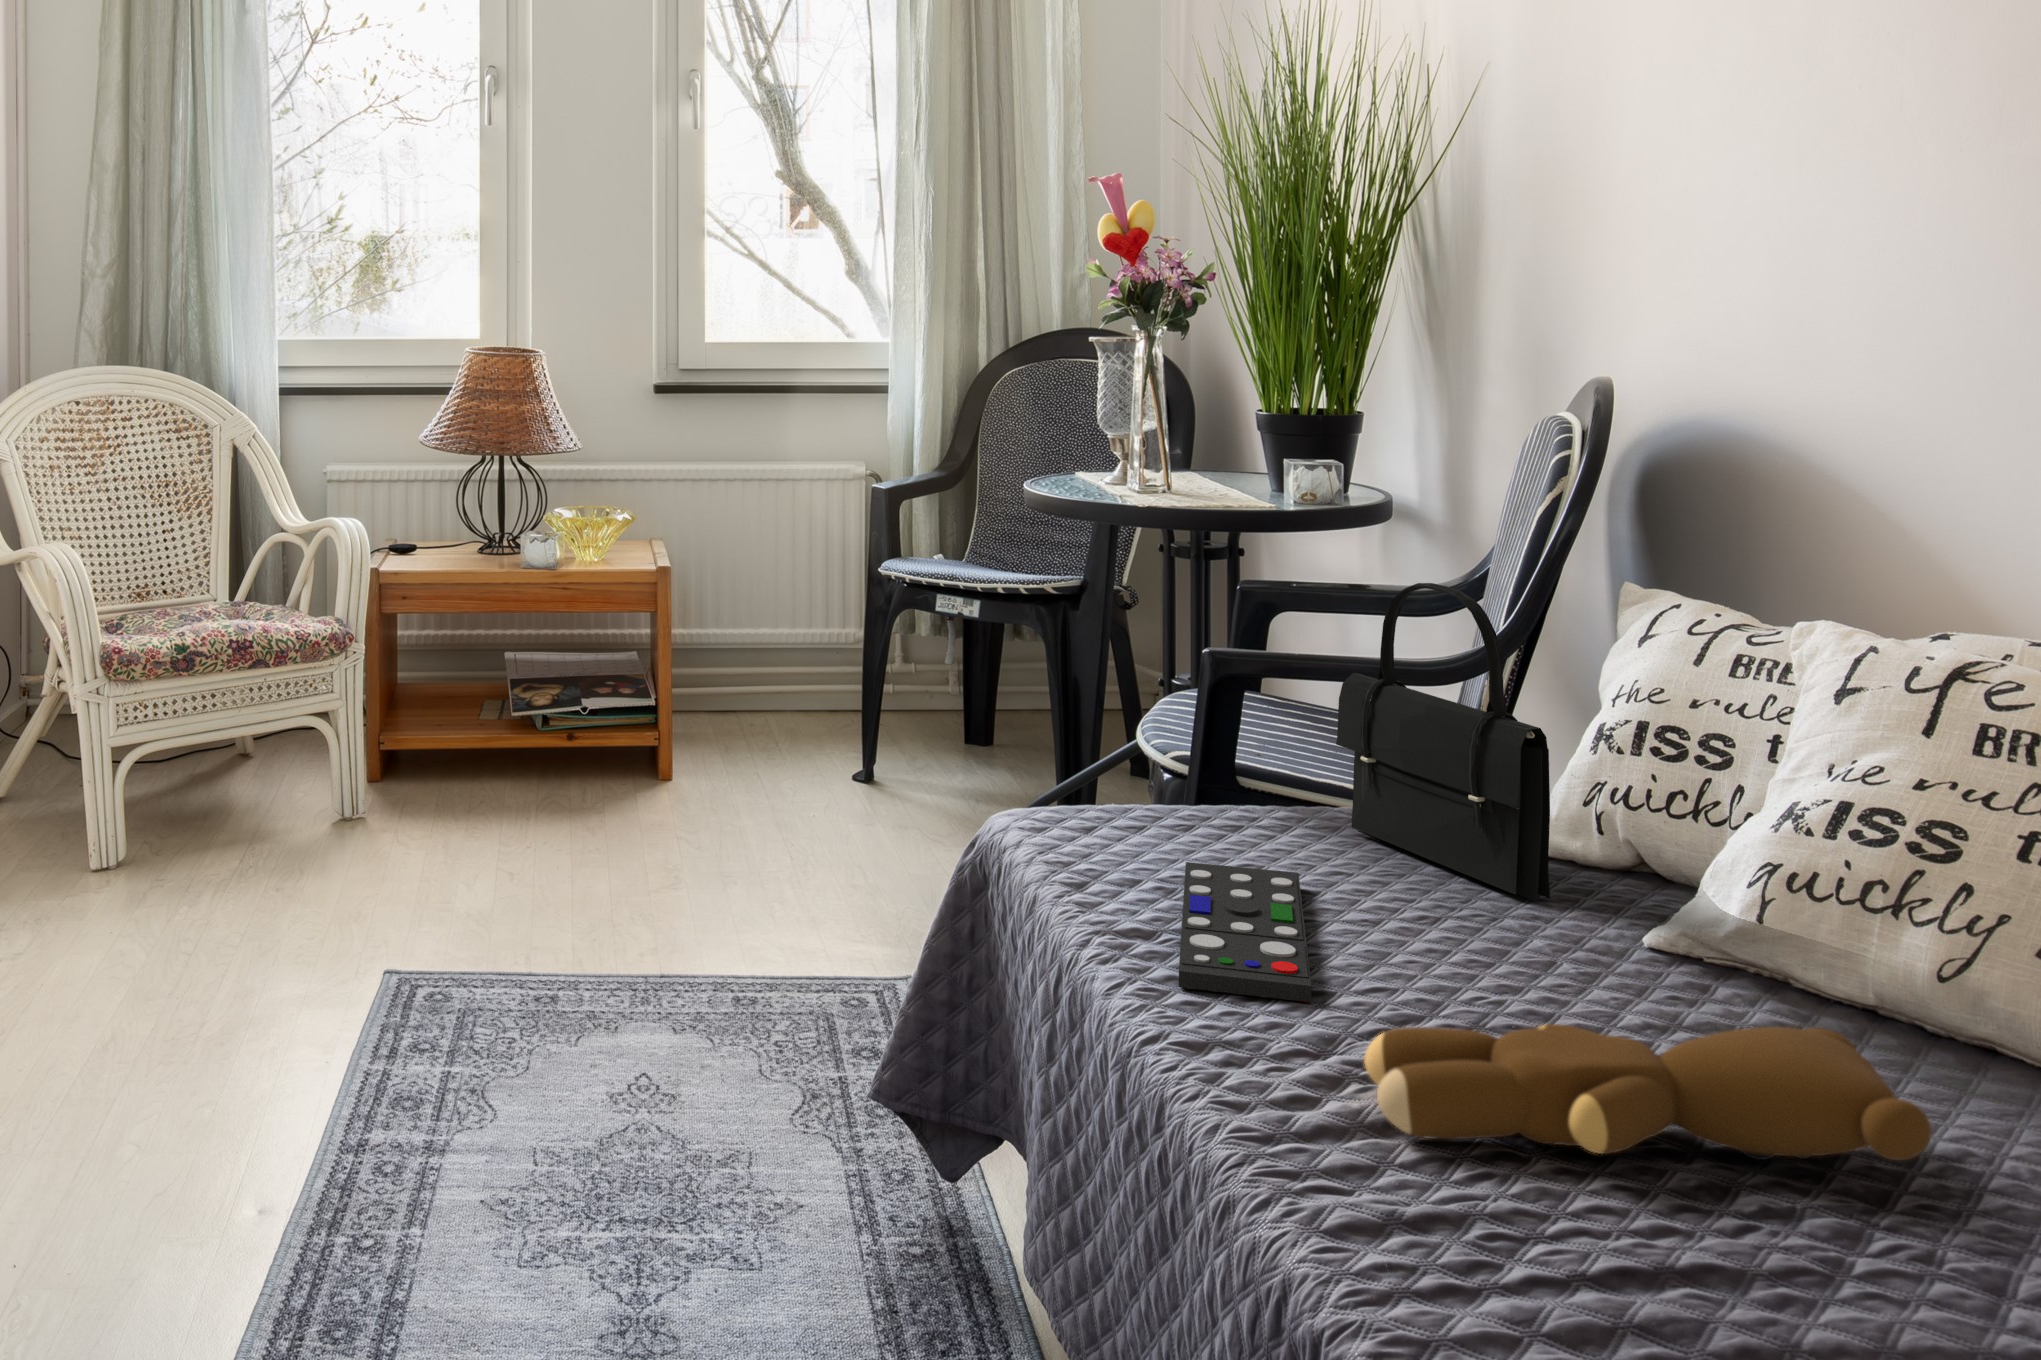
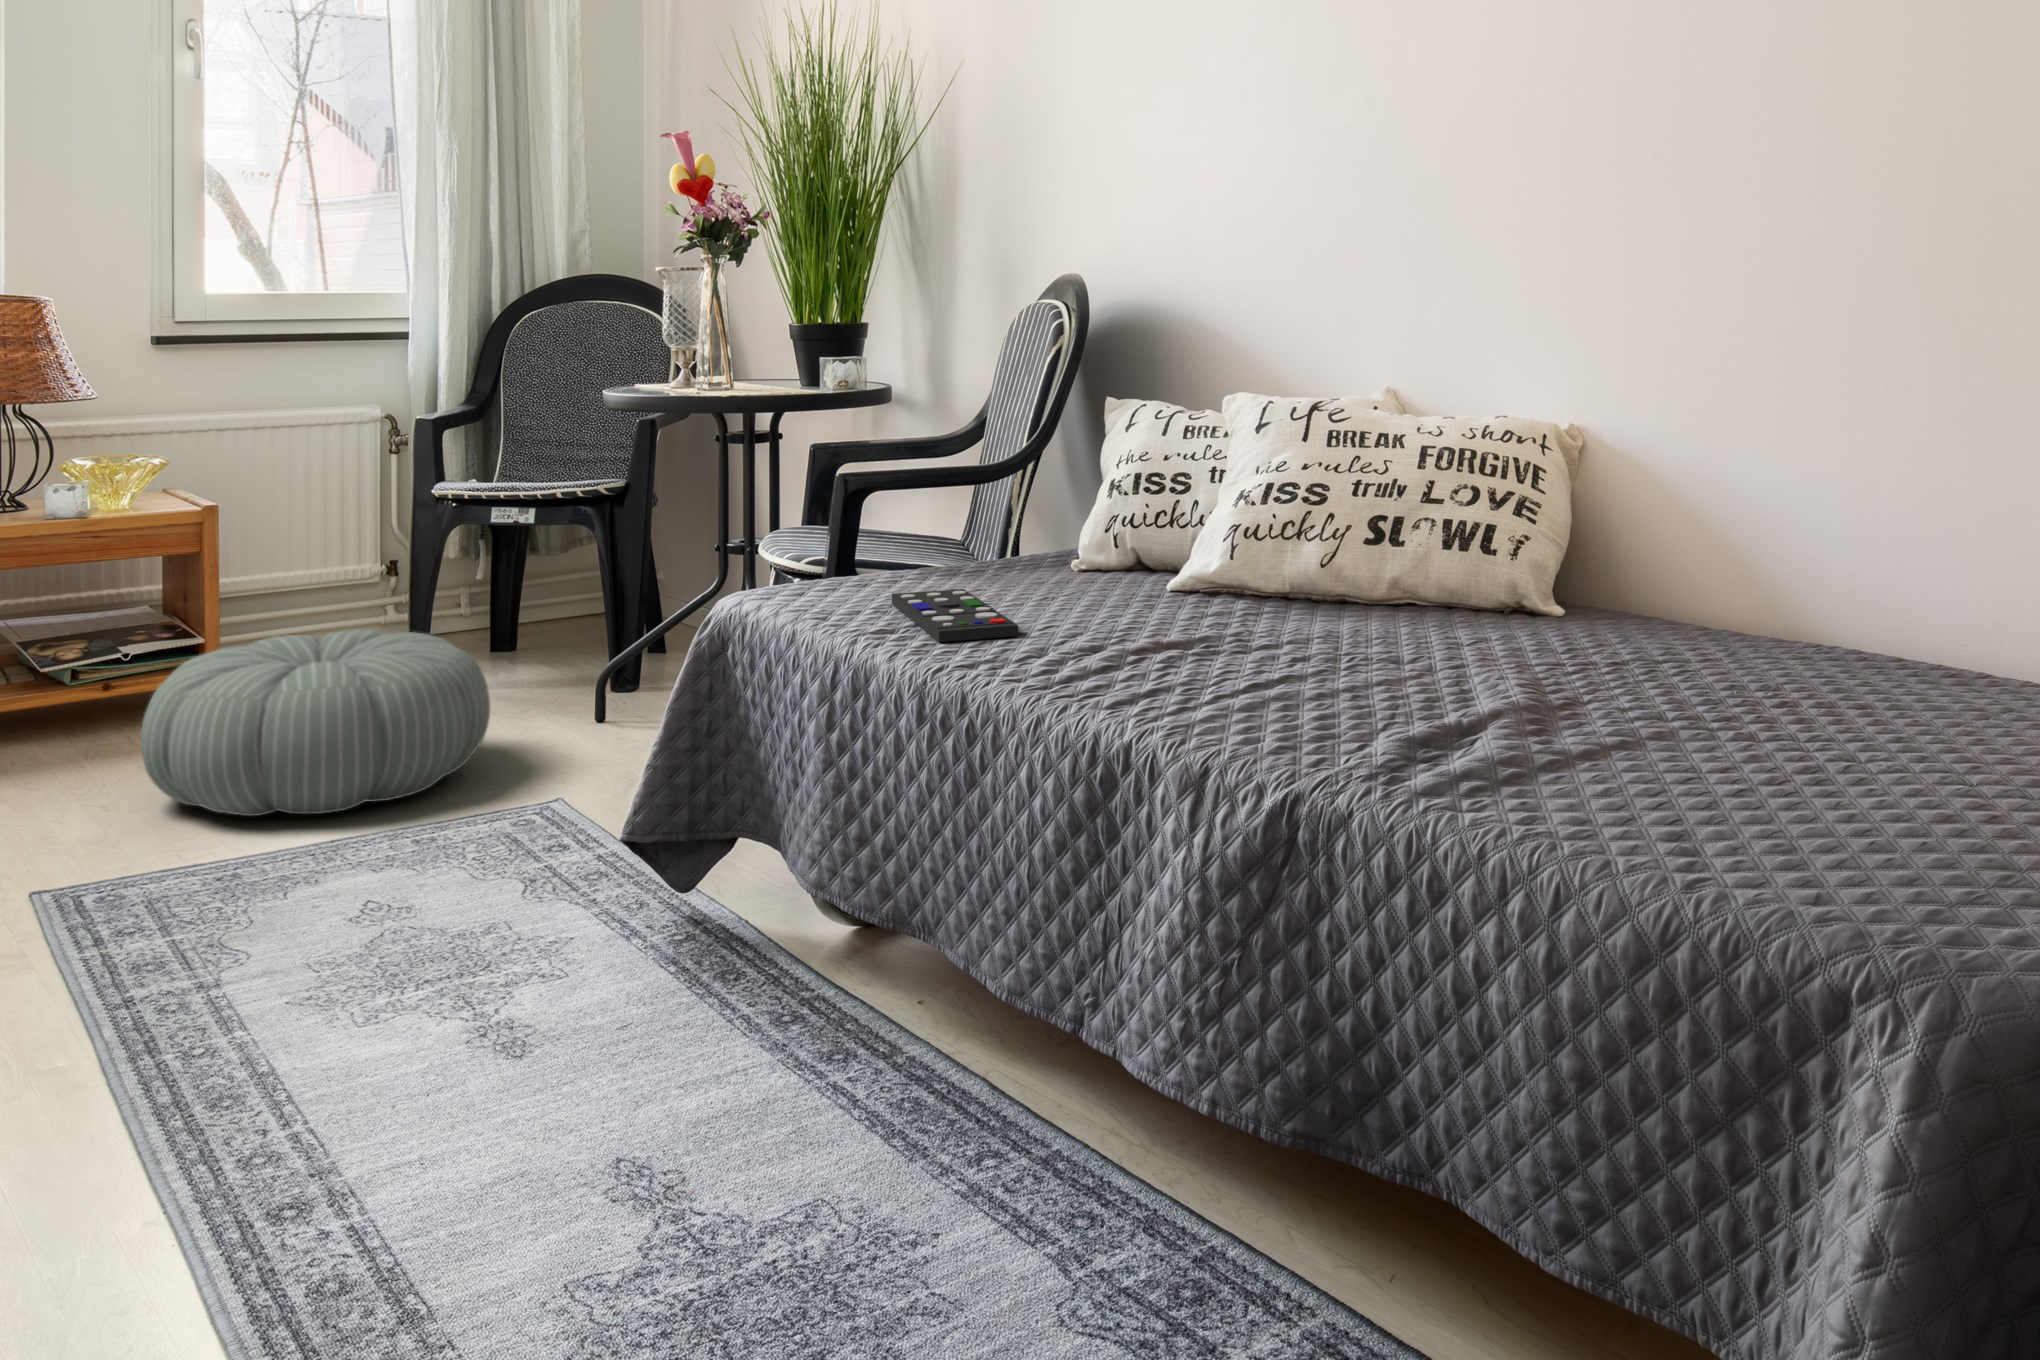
handbag: present [1336,583,1550,902] -> none [961,393,1106,586]
pouf: none [527,718,863,930] -> present [141,630,490,816]
teddy bear: present [1364,1024,1931,1160] -> none [1078,577,1348,665]

